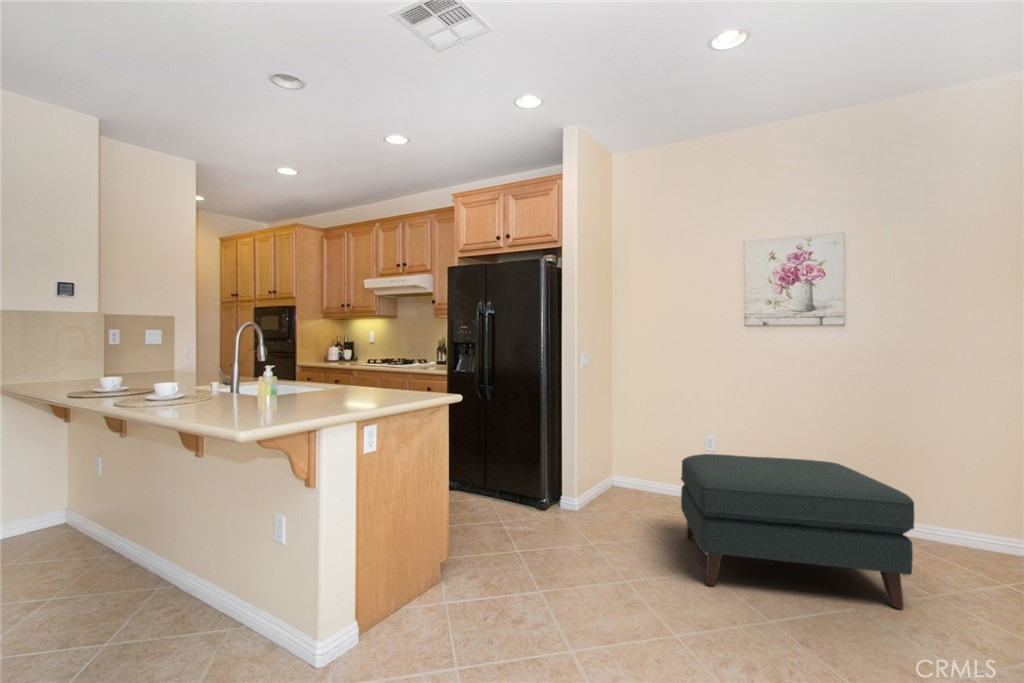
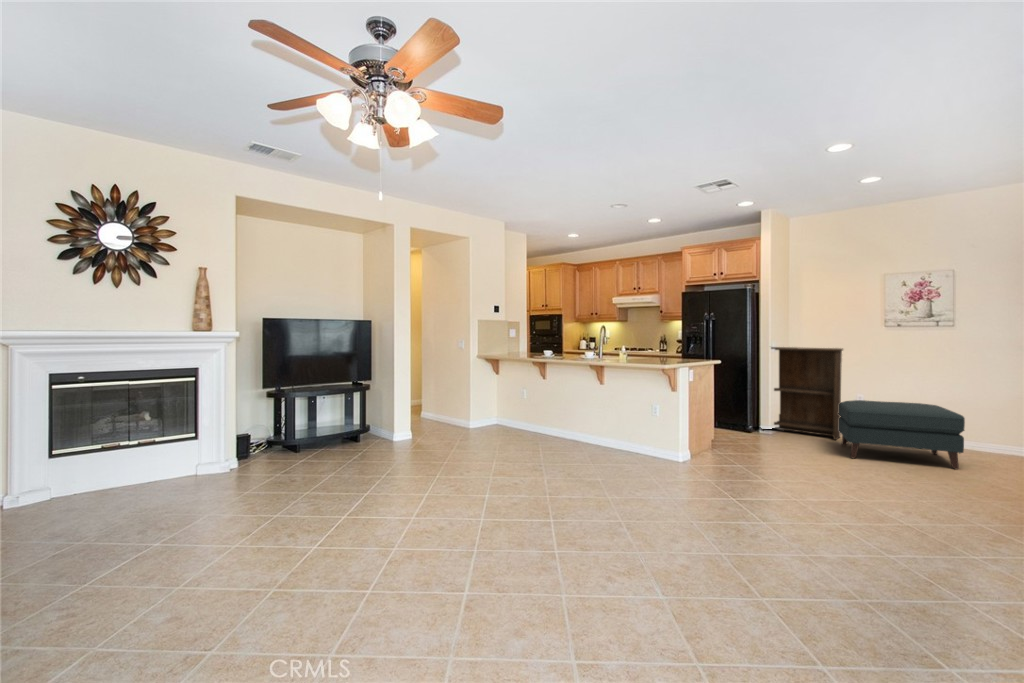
bookshelf: none [563,358,687,521] -> present [771,347,843,440]

